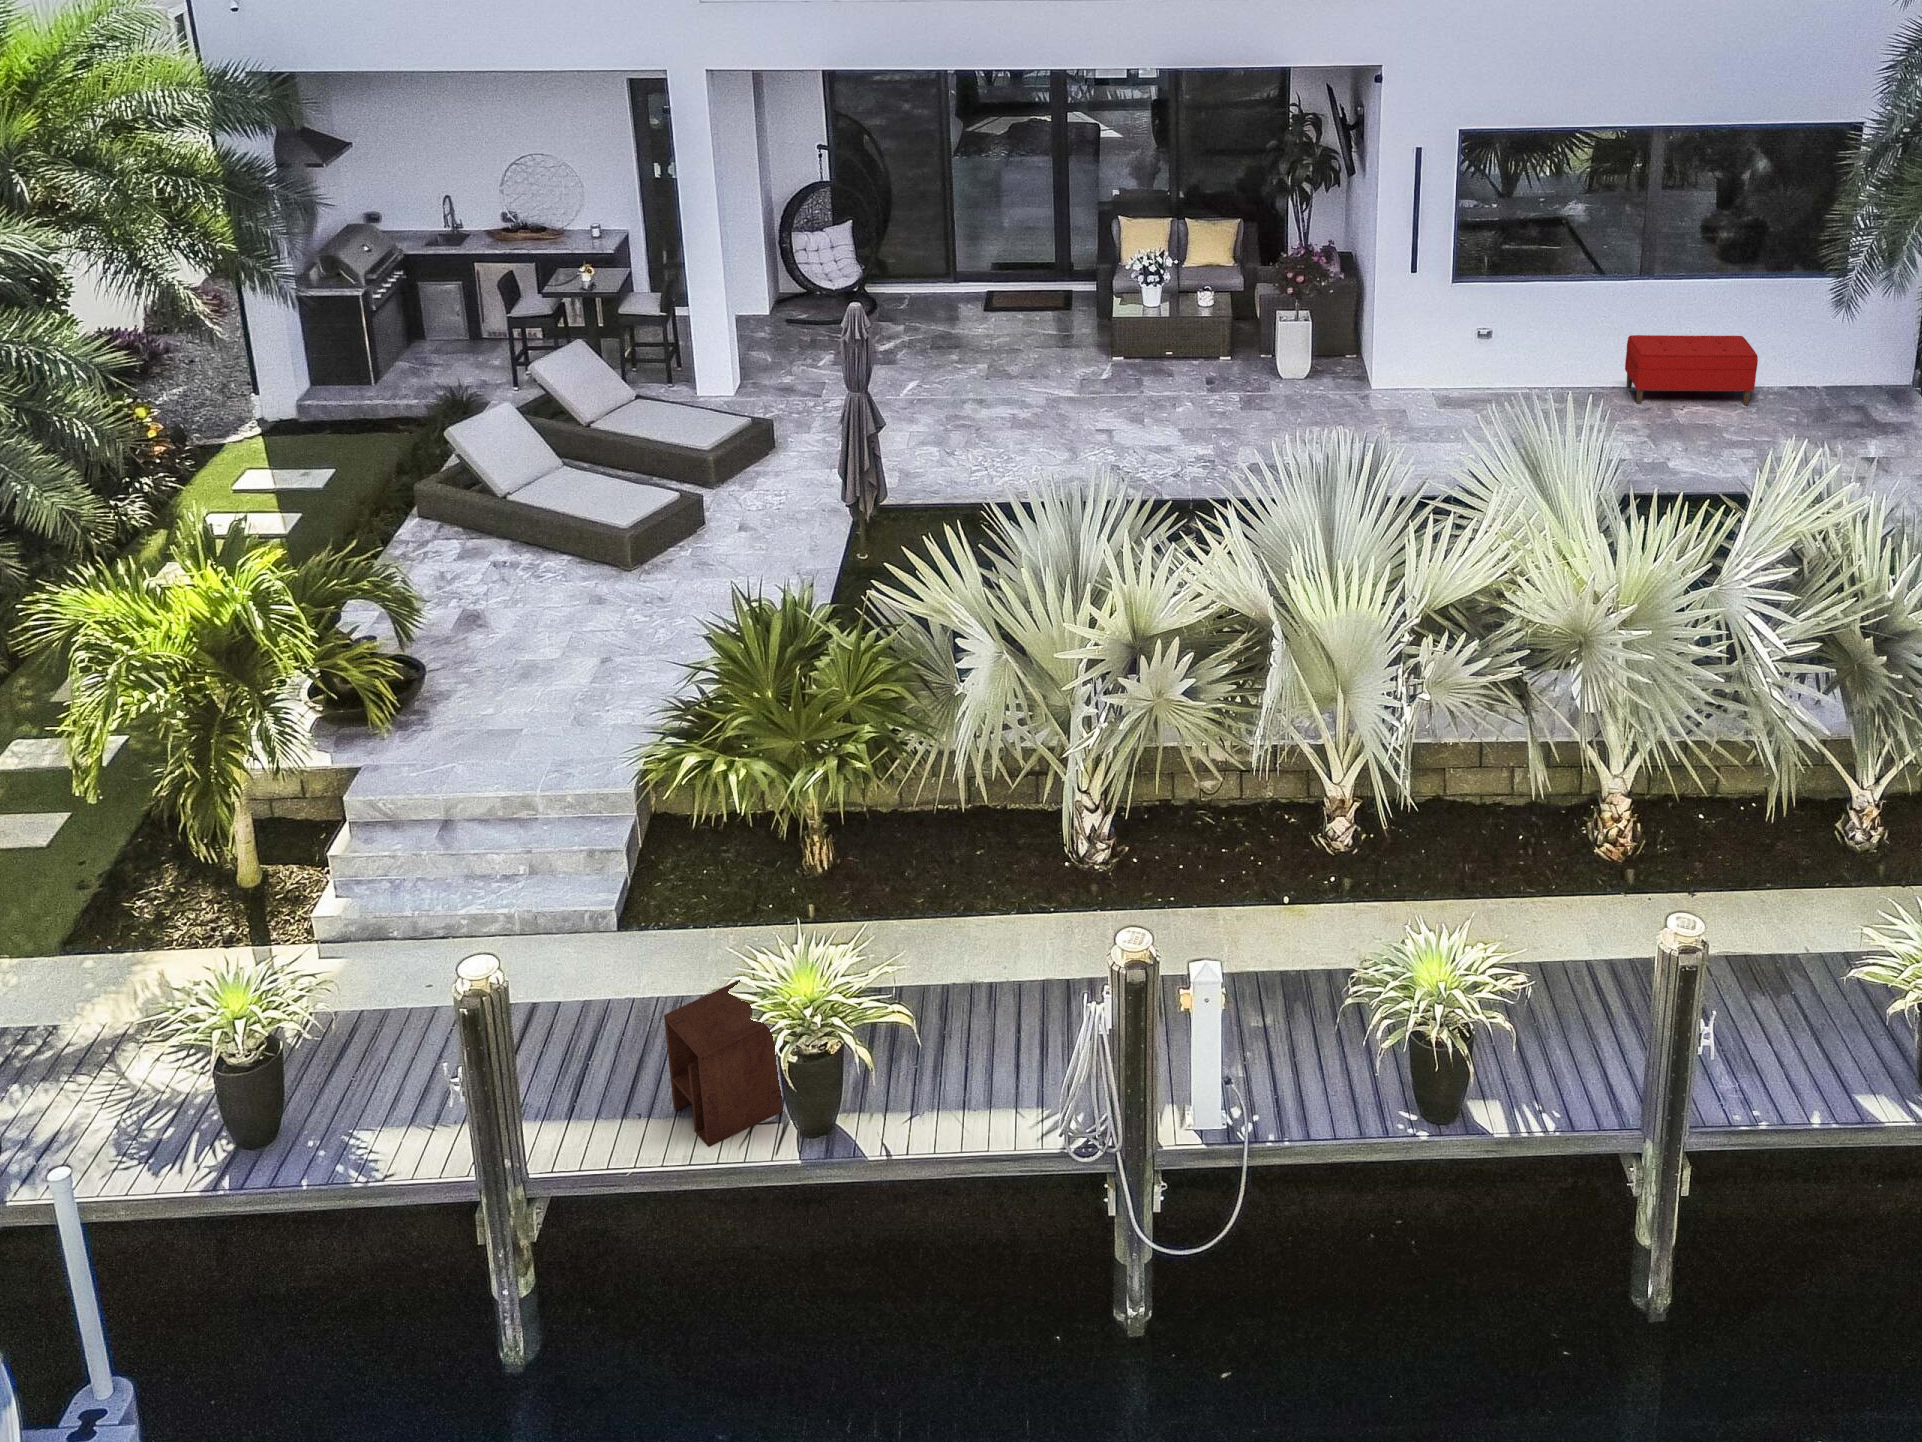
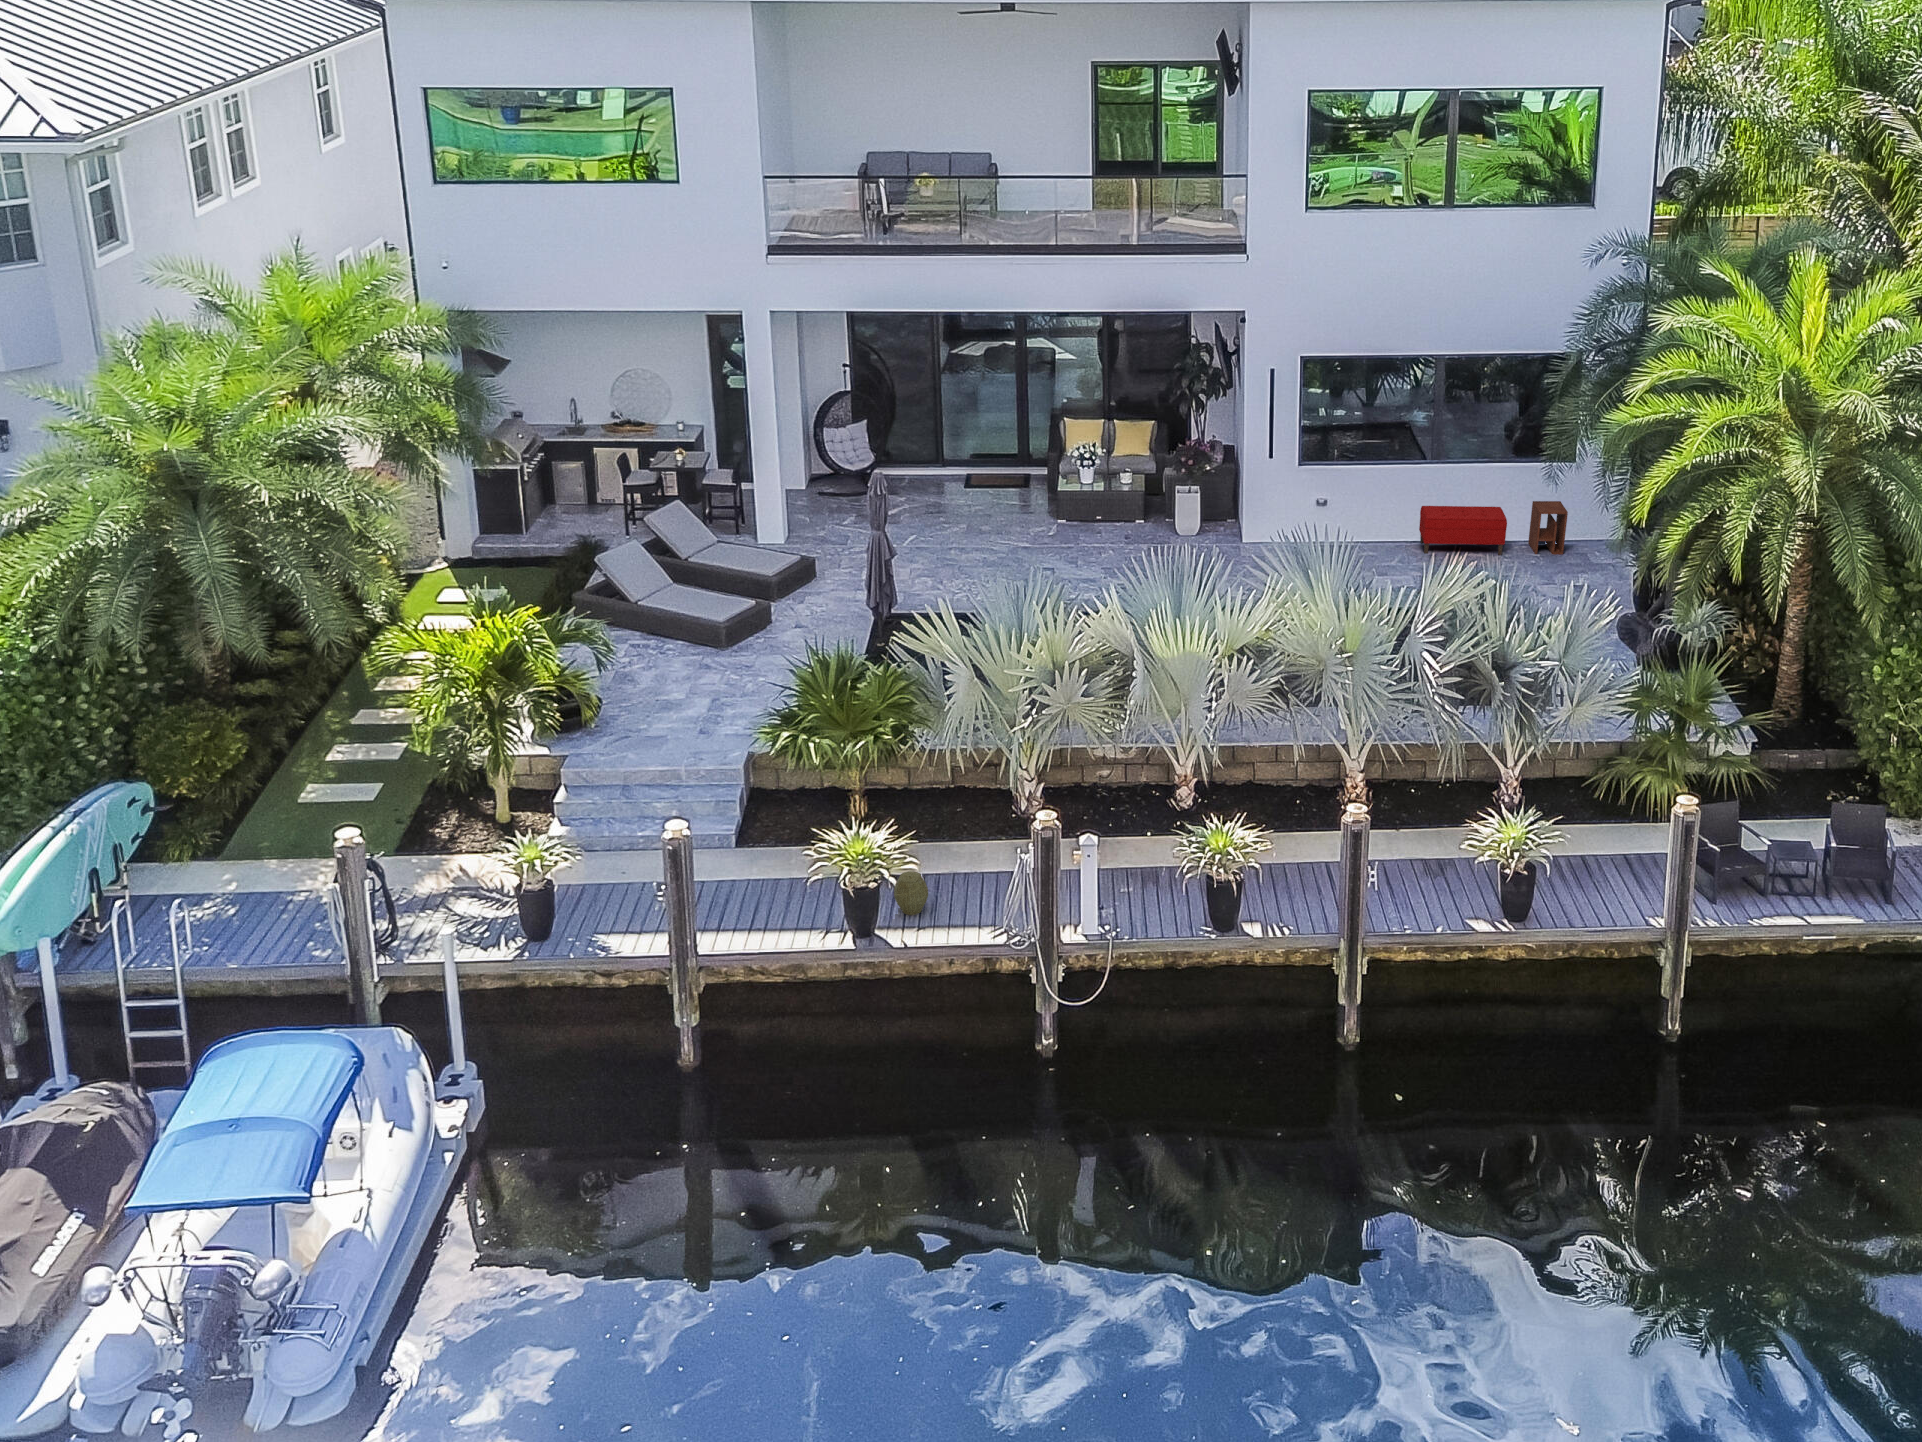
side table: present [664,980,783,1147] -> present [1528,501,1568,555]
woven basket: none [865,1015,924,1093] -> present [894,871,928,915]

